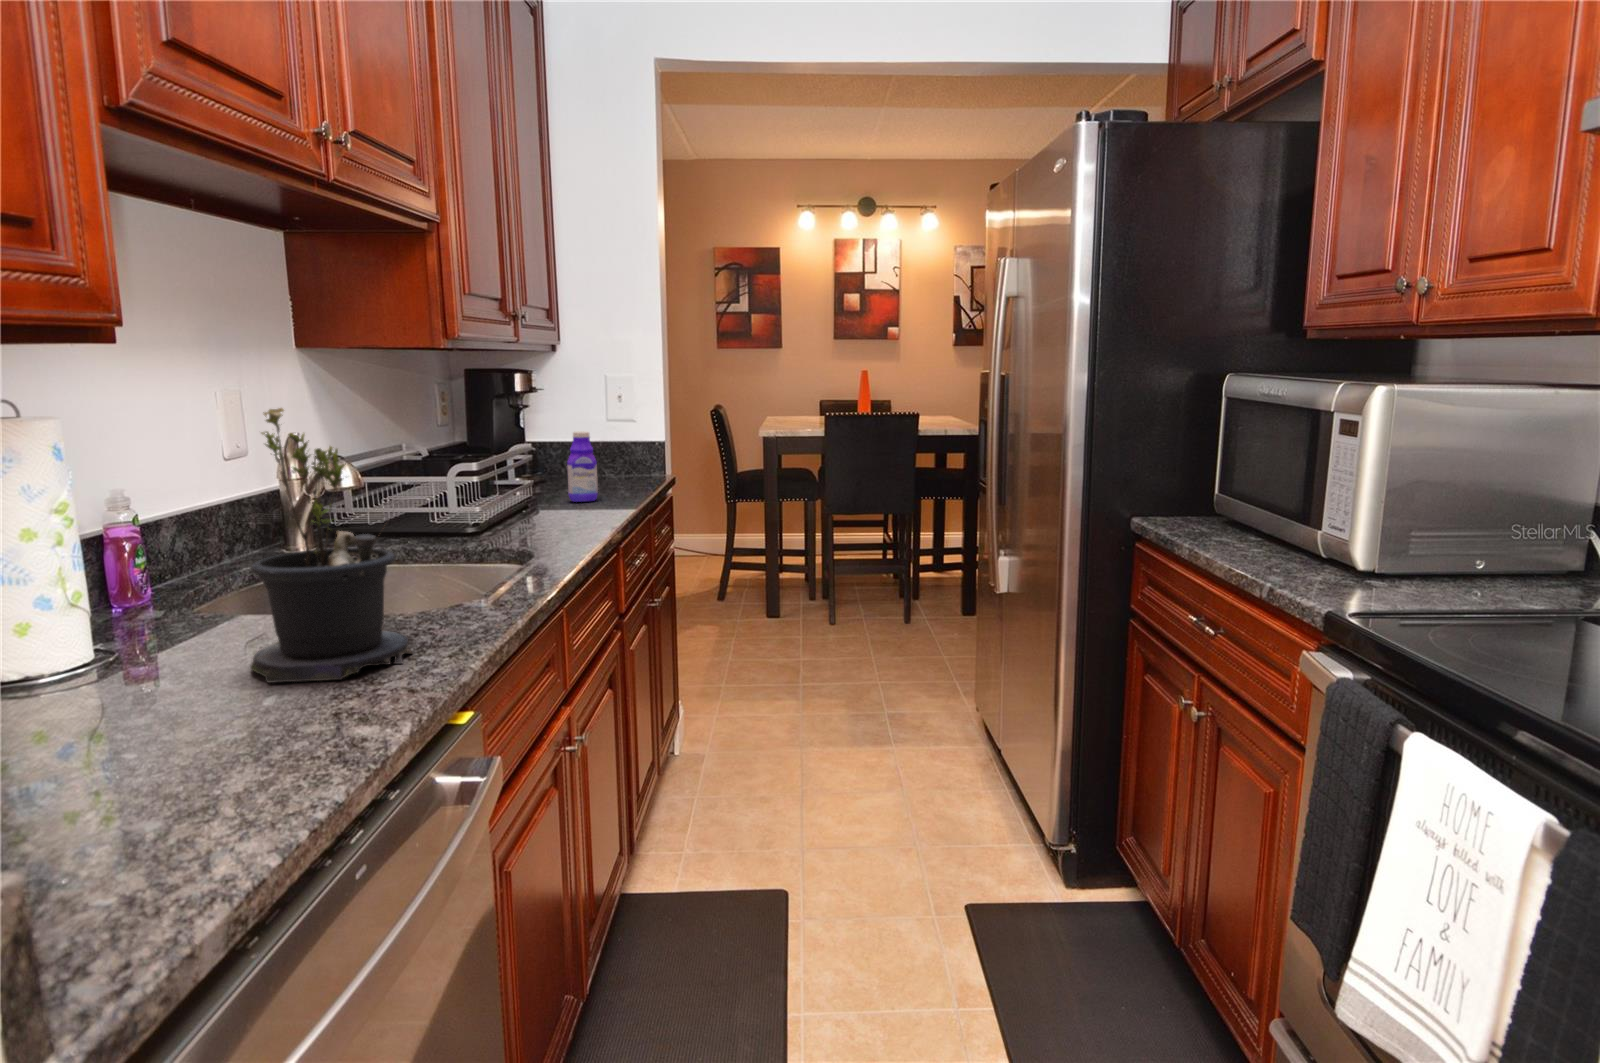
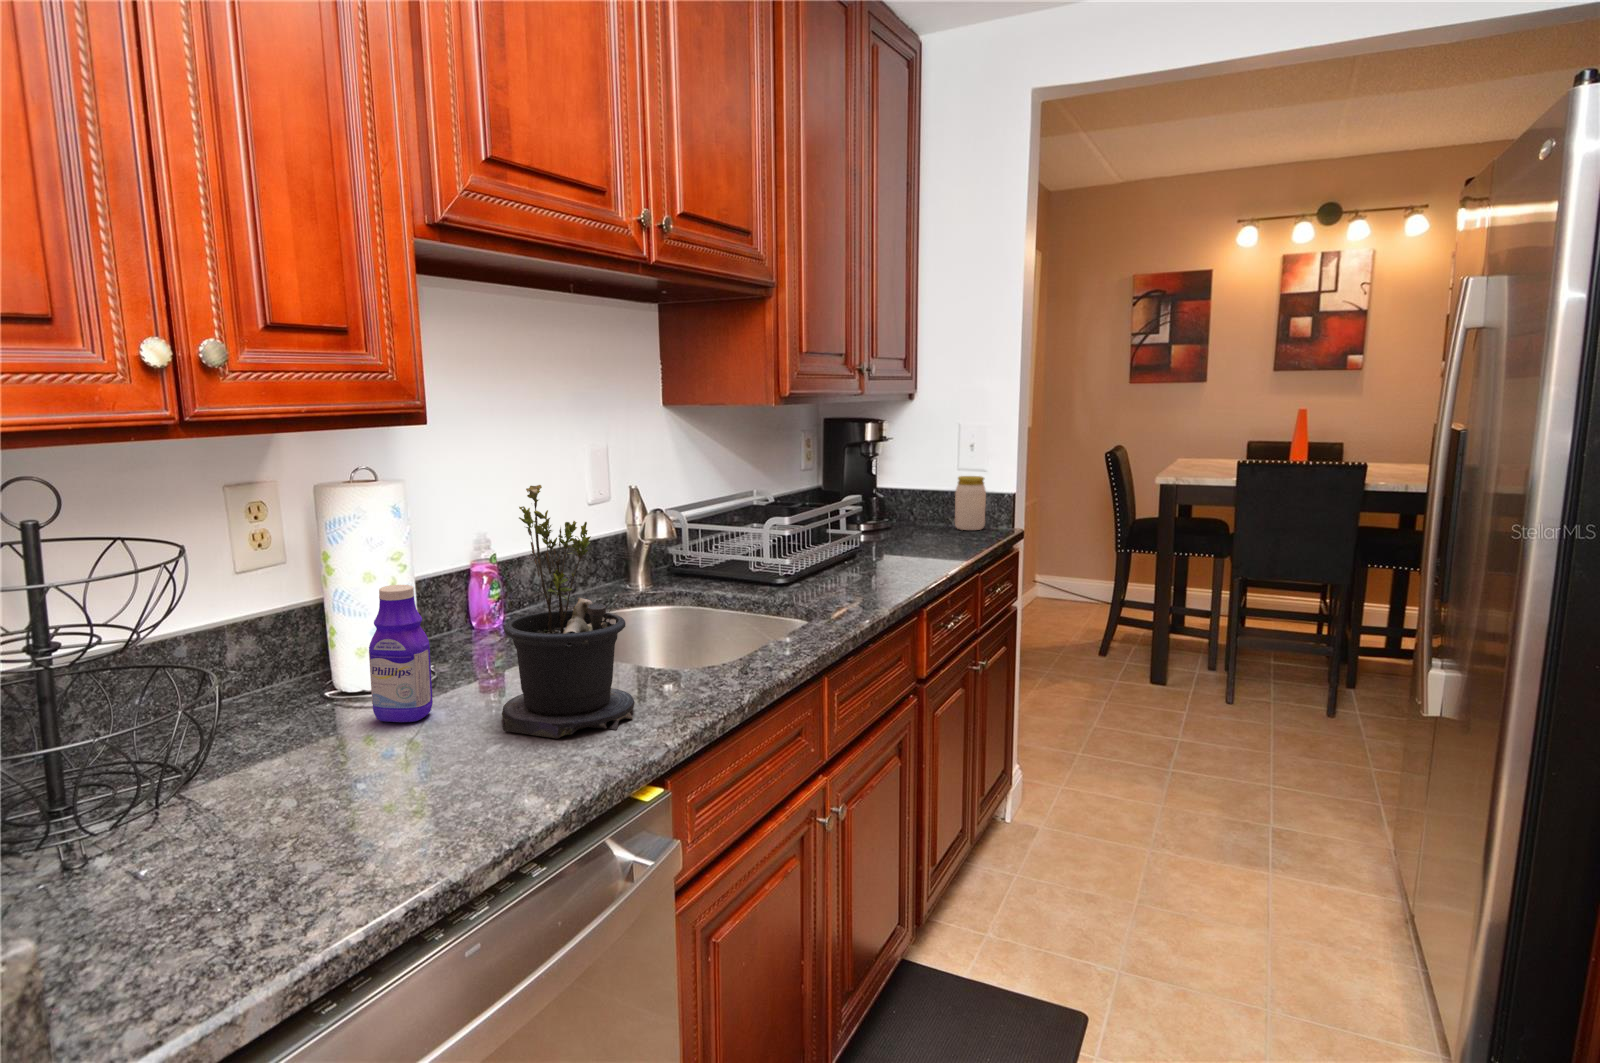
jar: none [607,427,637,479] -> present [955,476,986,530]
bottle: present [567,432,598,502] -> present [369,585,433,722]

